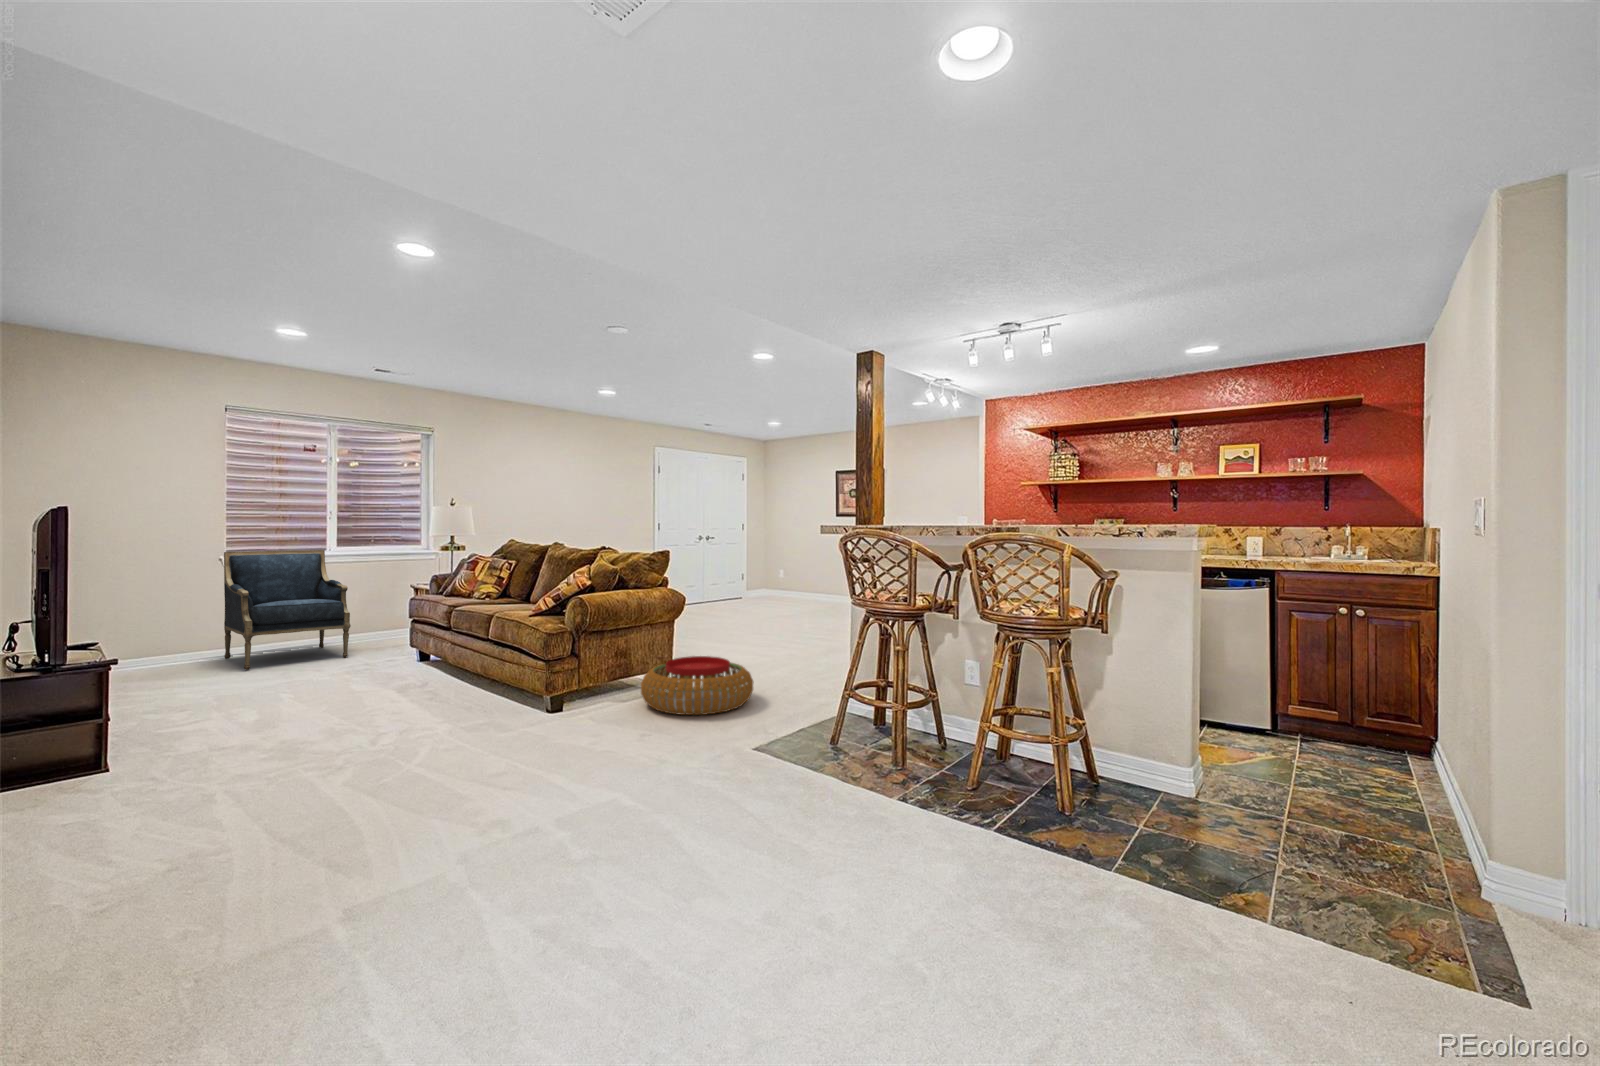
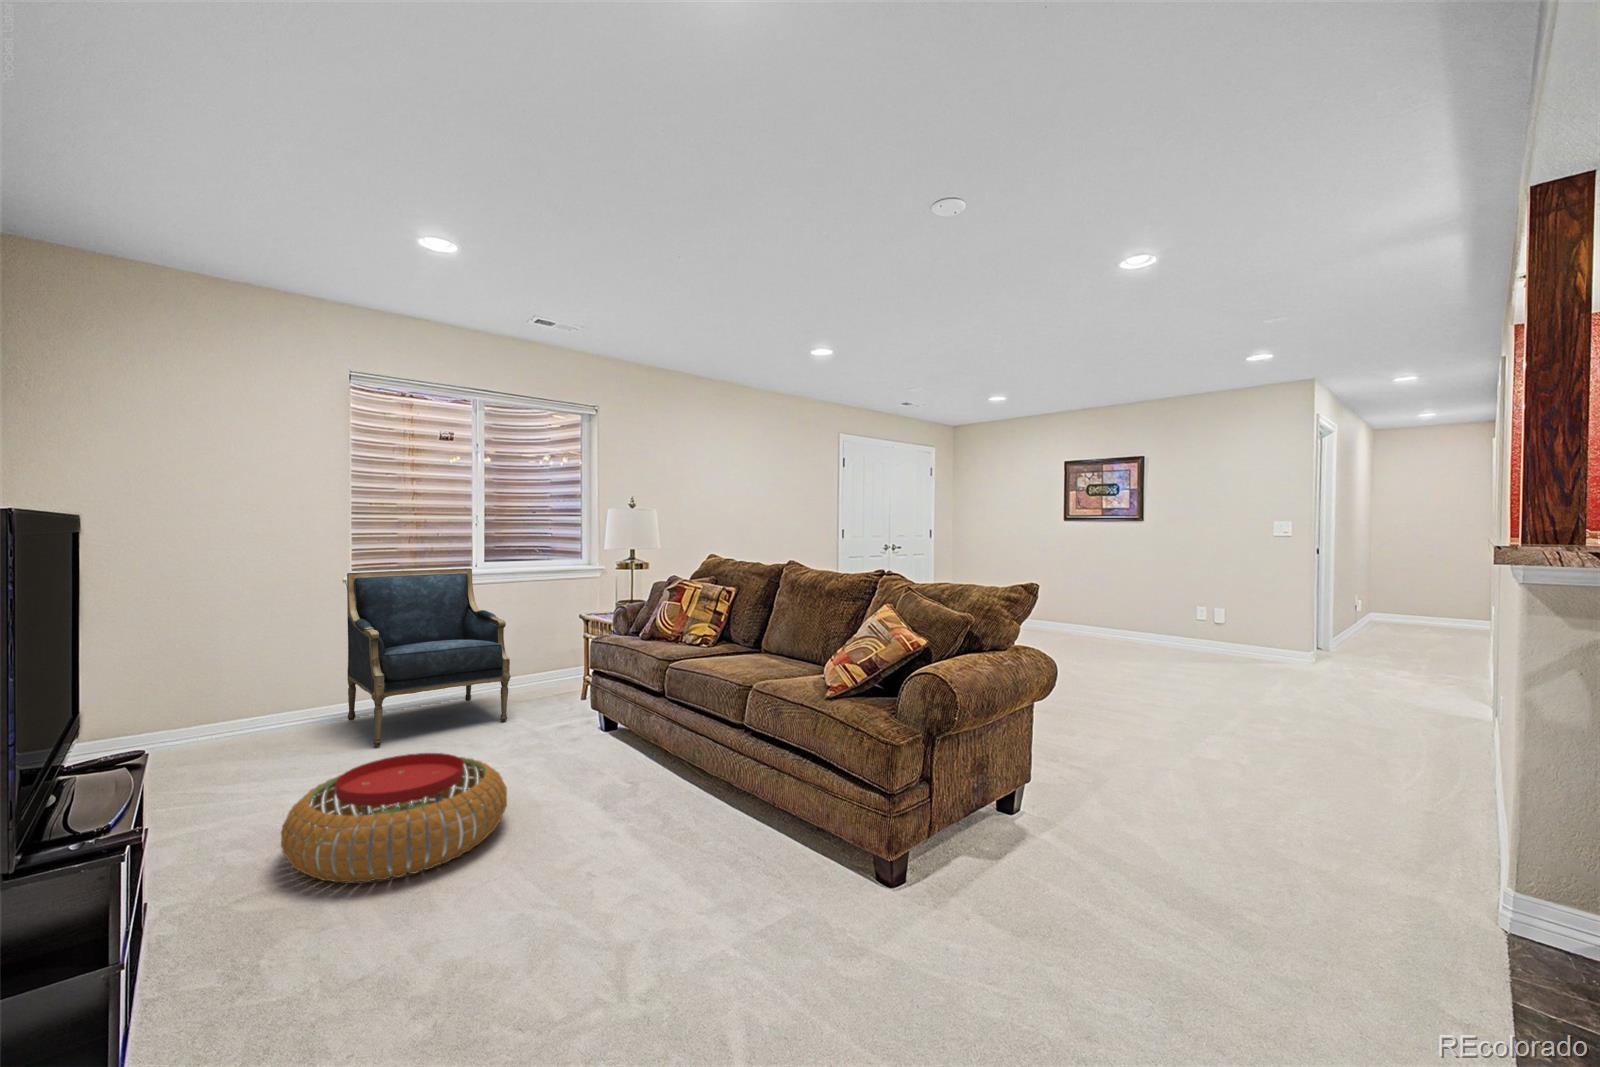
pouf: present [641,656,754,715] -> present [281,753,507,883]

